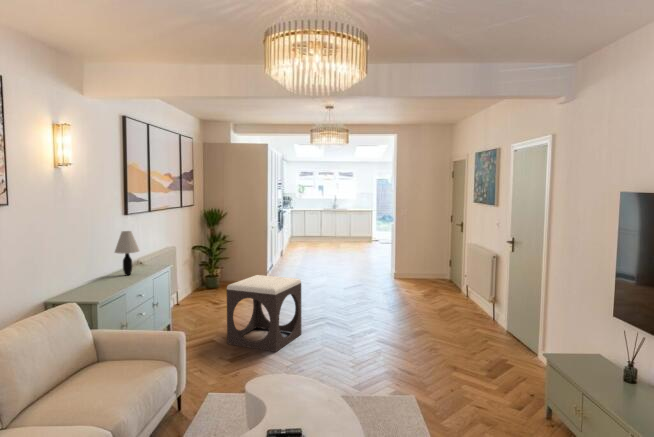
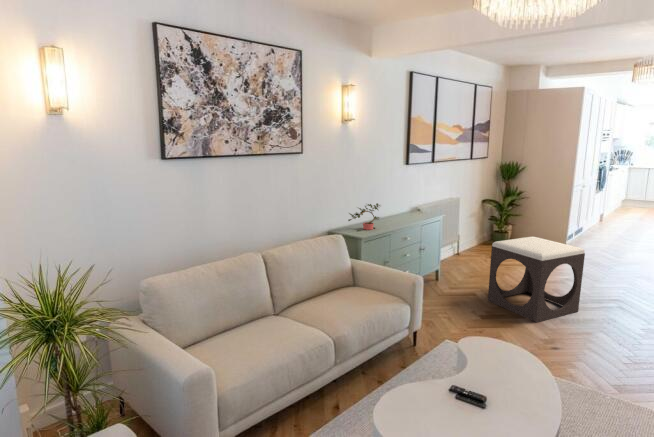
table lamp: present [115,231,139,275] -> none [392,179,413,219]
potted plant: none [71,260,112,296] -> present [348,203,380,231]

